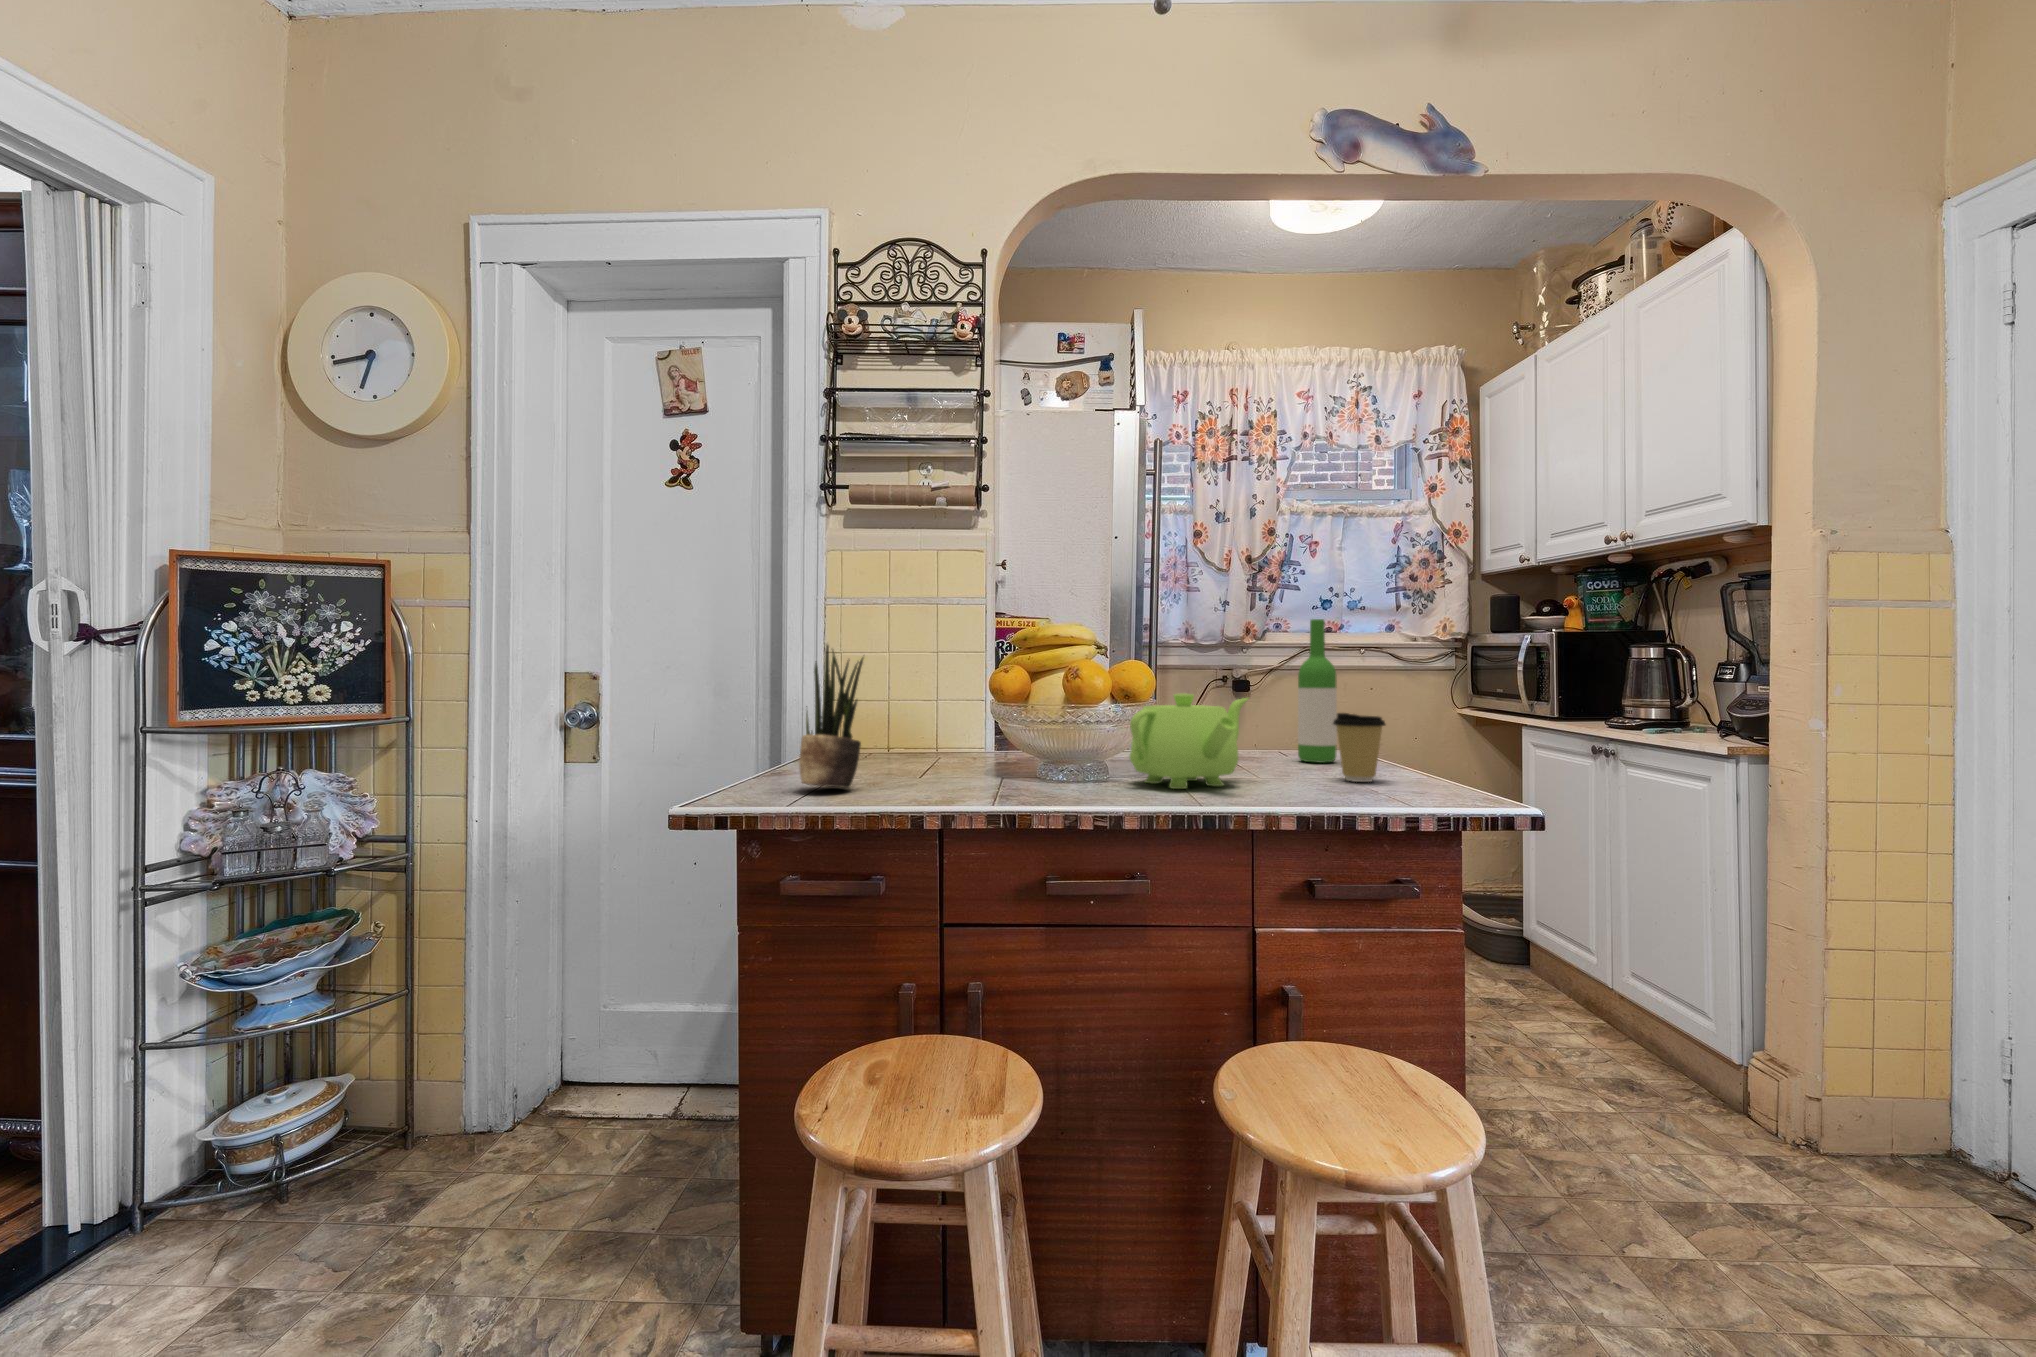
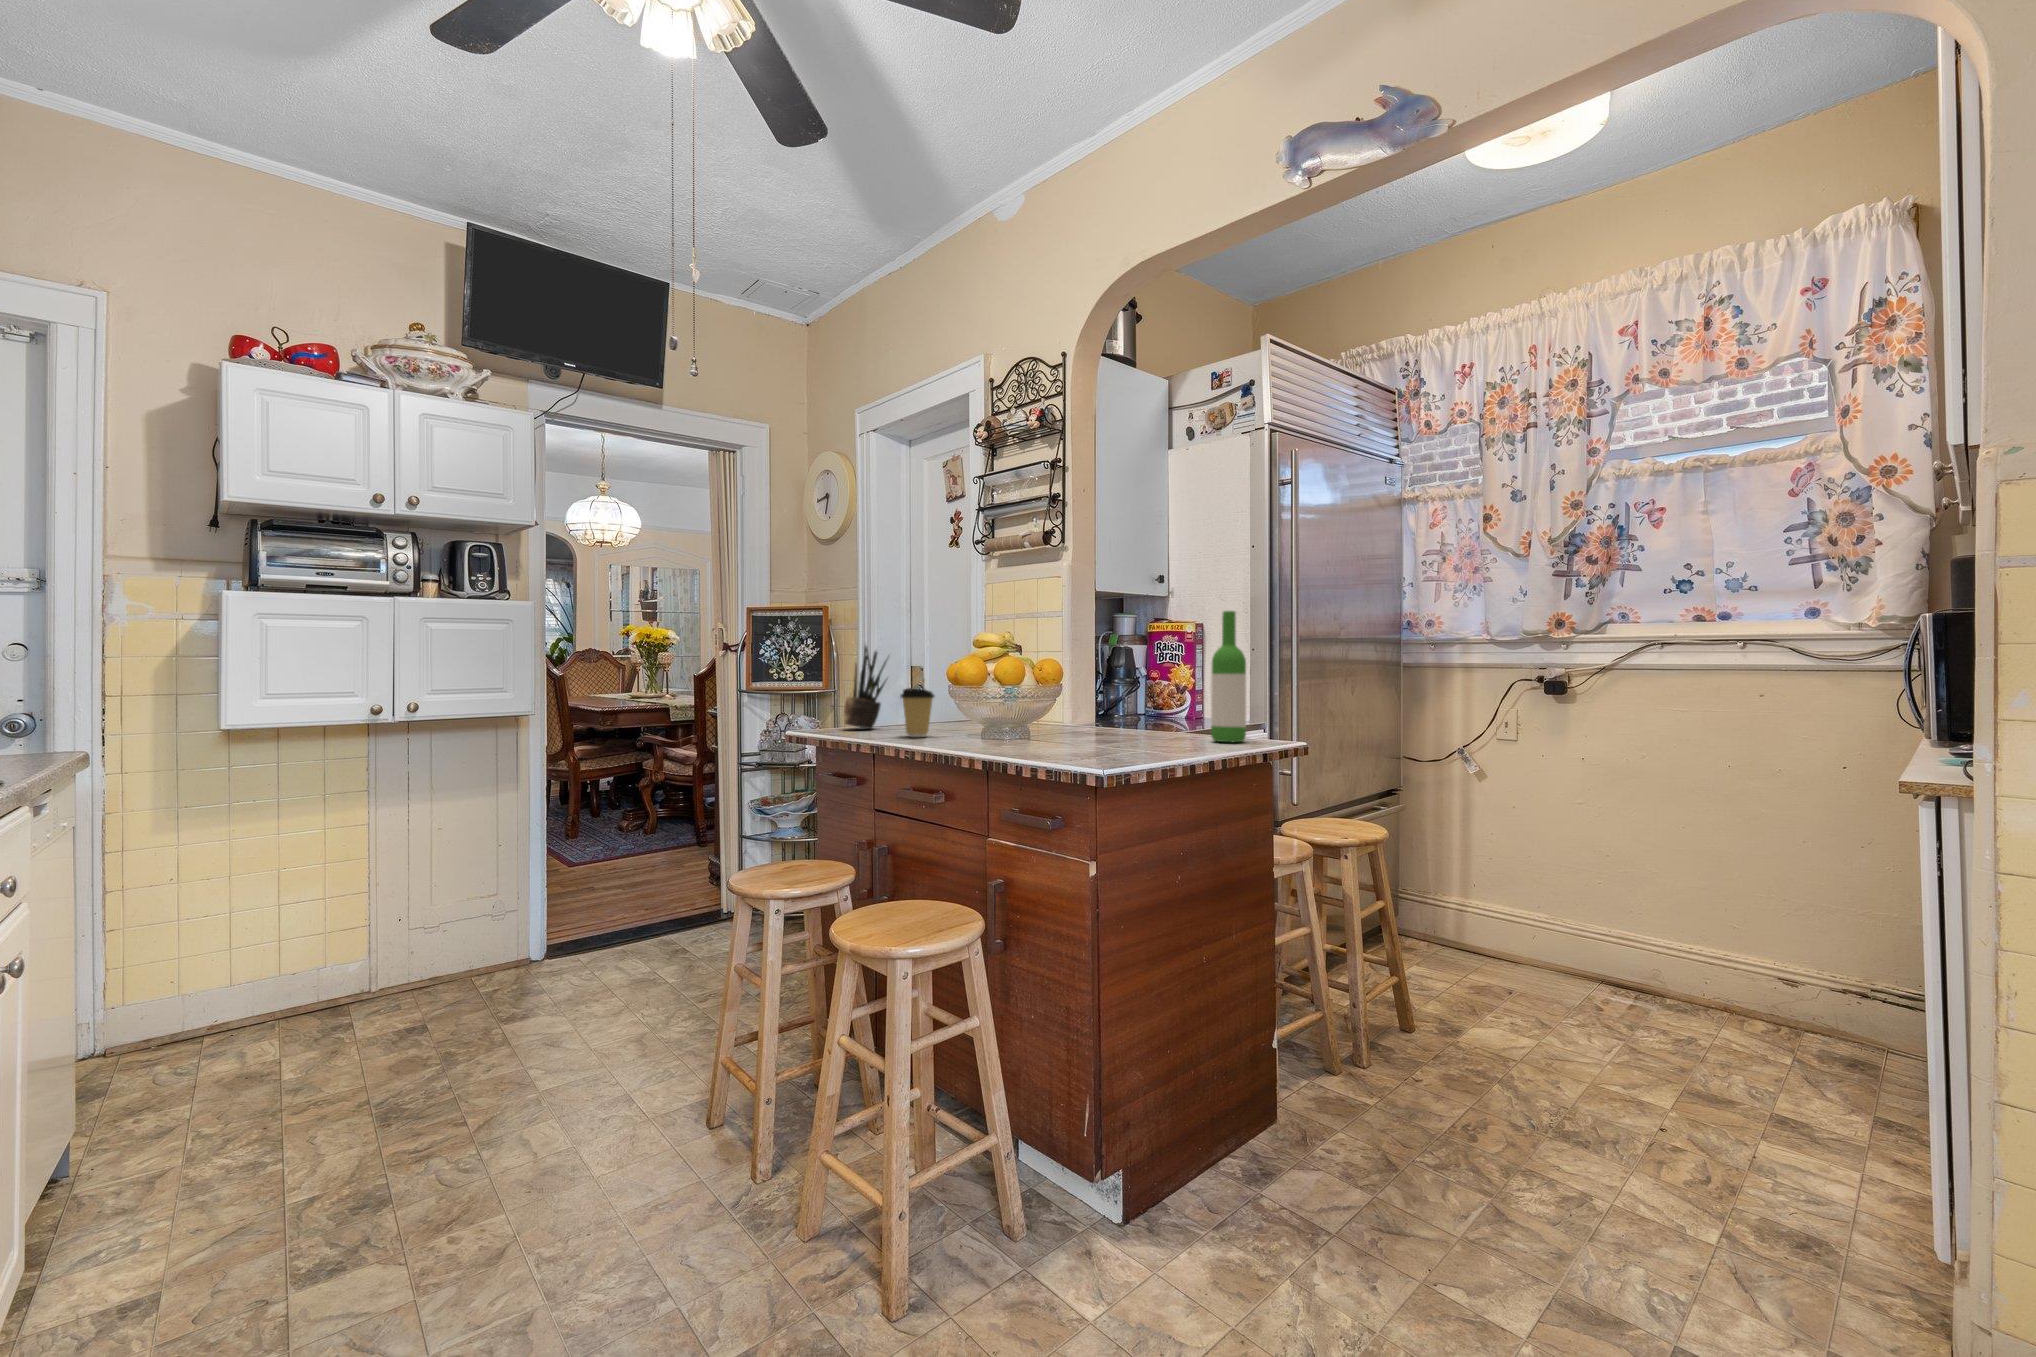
teapot: present [1129,693,1248,789] -> none [985,674,1086,745]
coffee cup: present [1333,713,1385,782] -> present [901,689,935,737]

